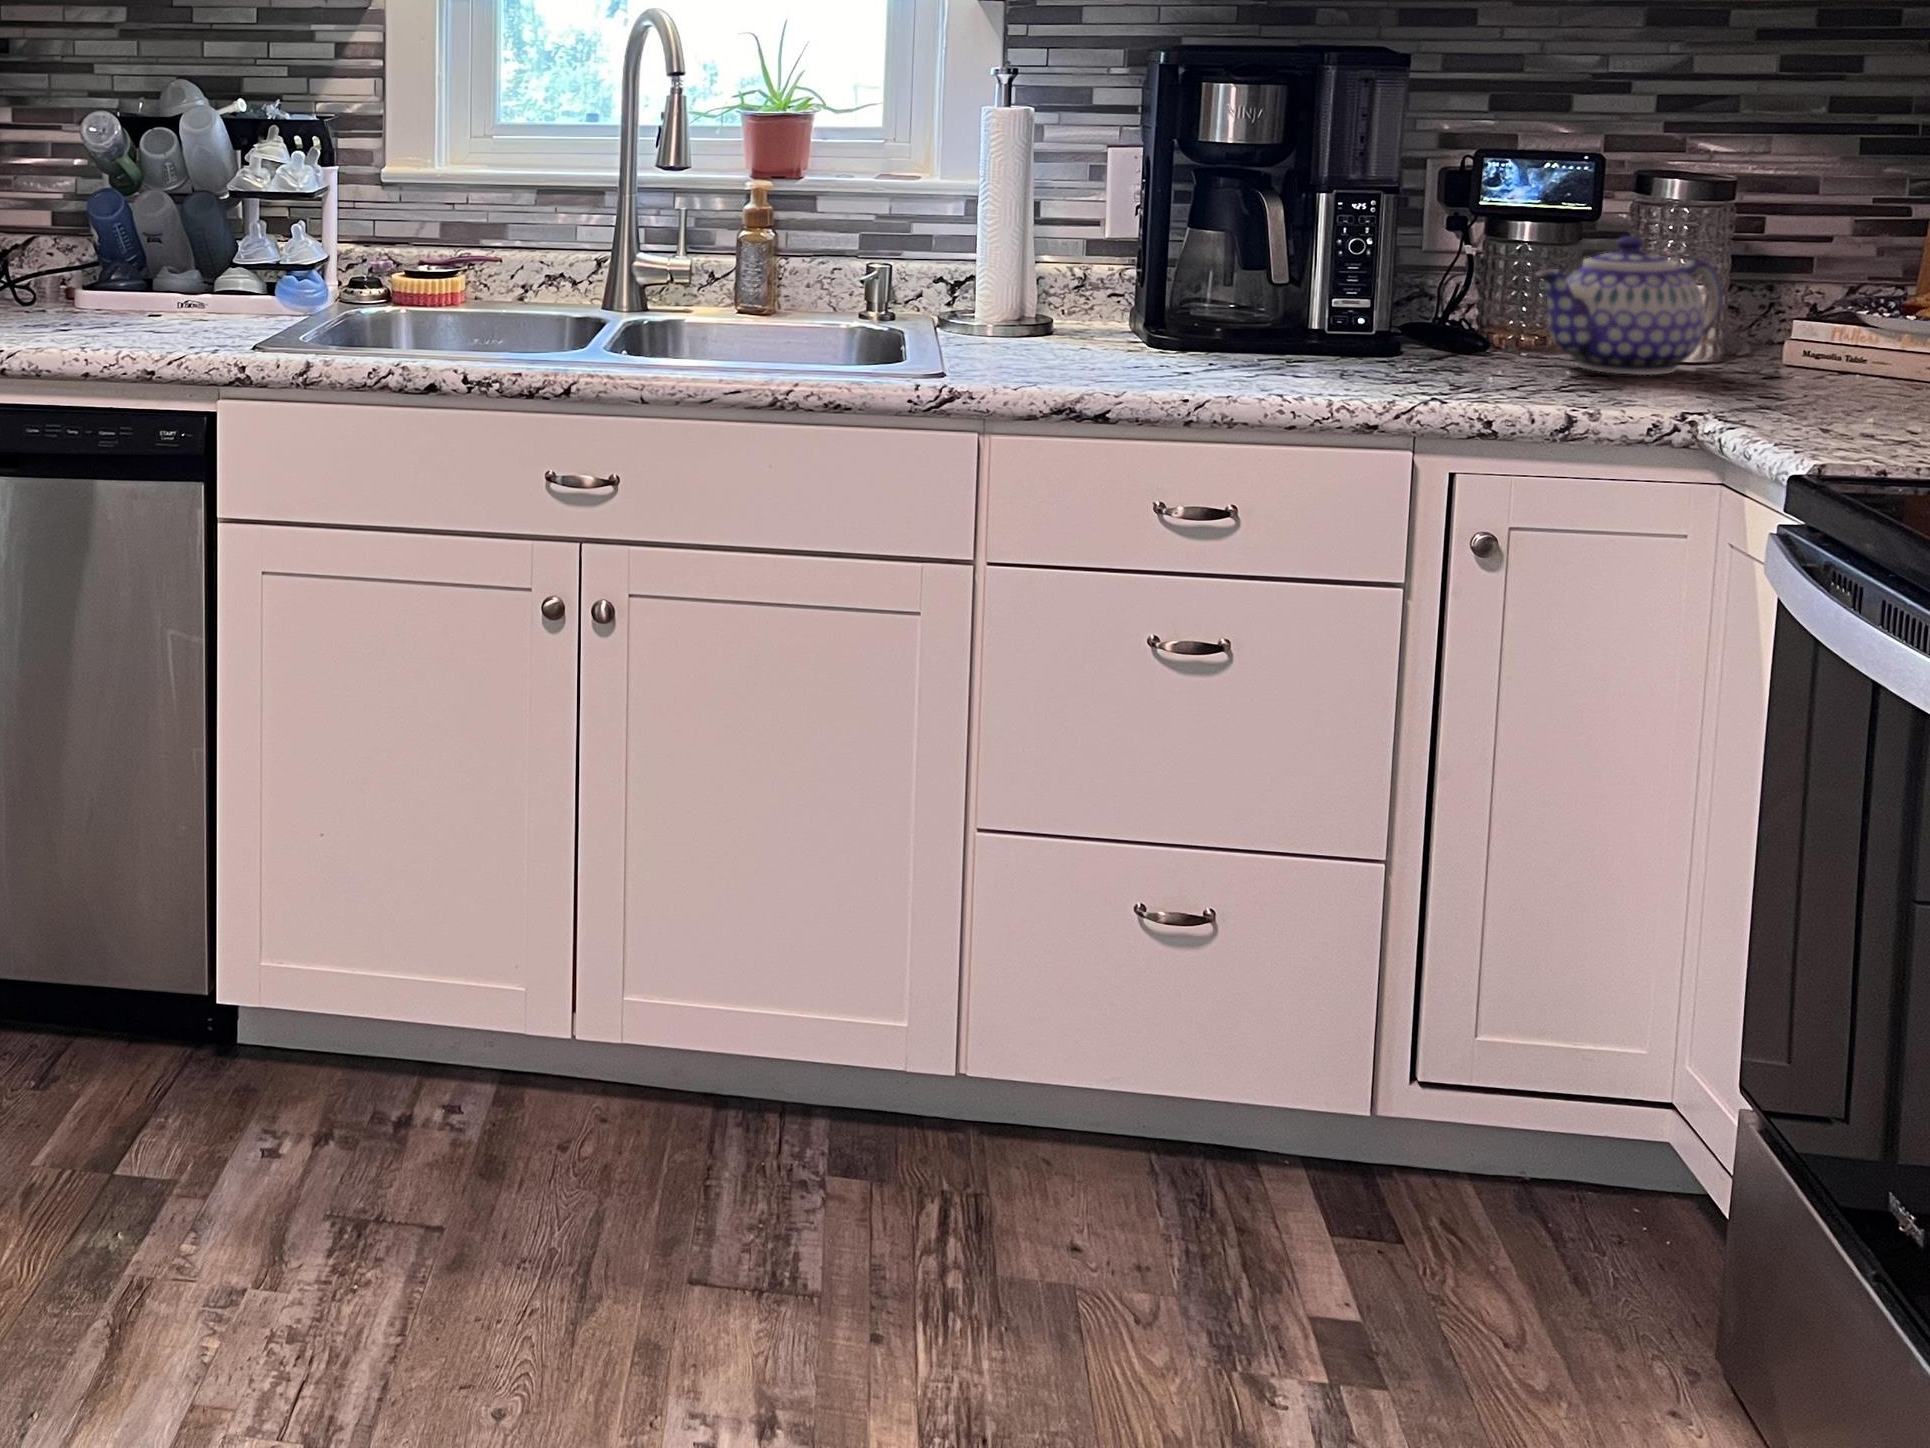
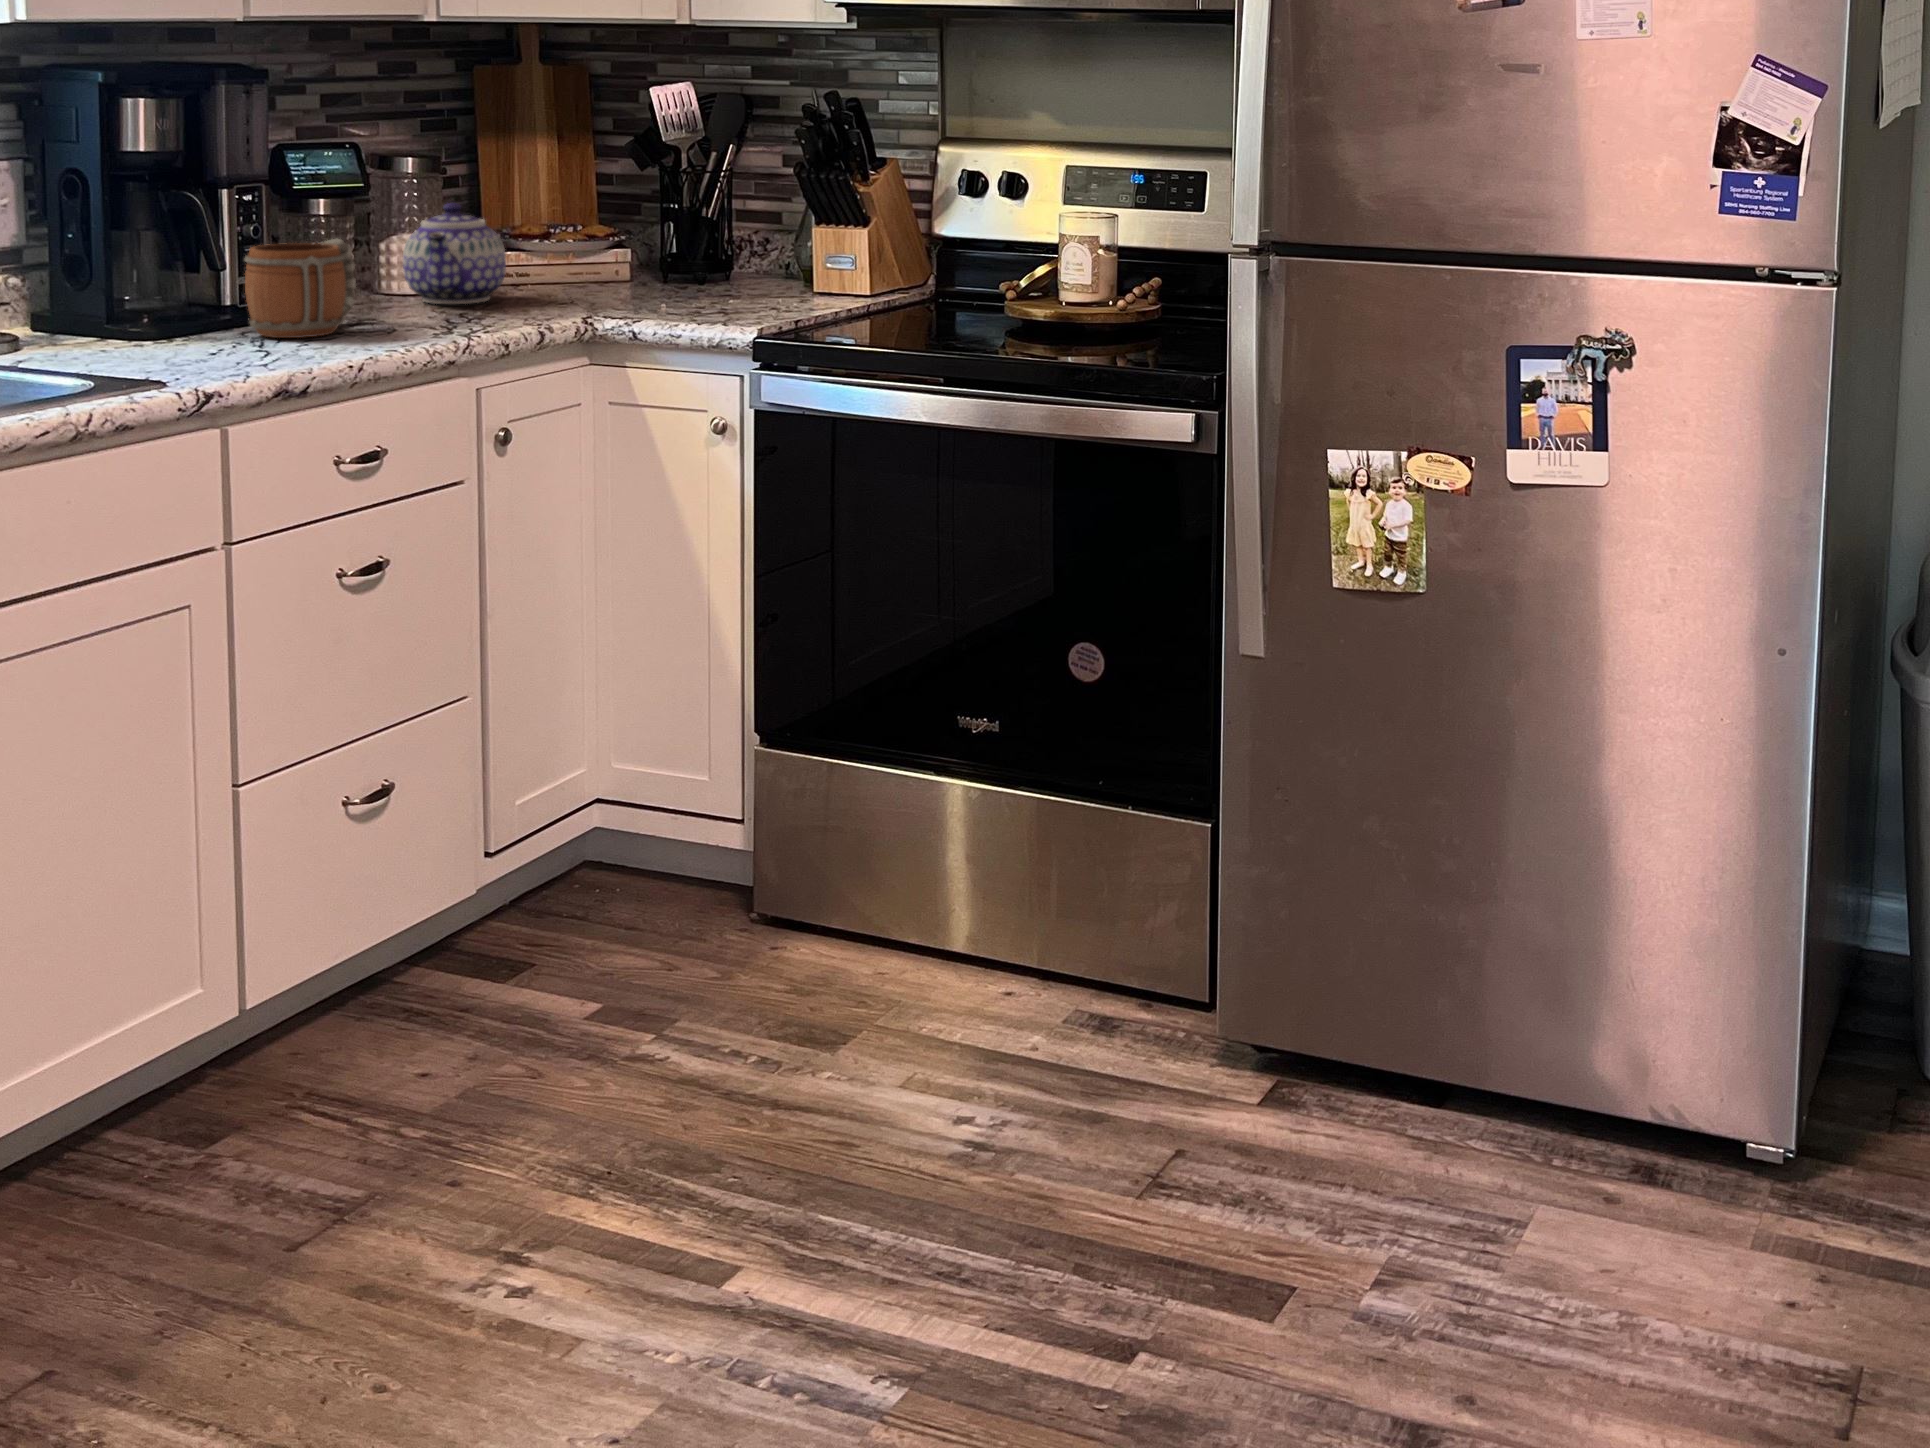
mug: none [1226,256,1404,370] -> present [245,239,356,338]

